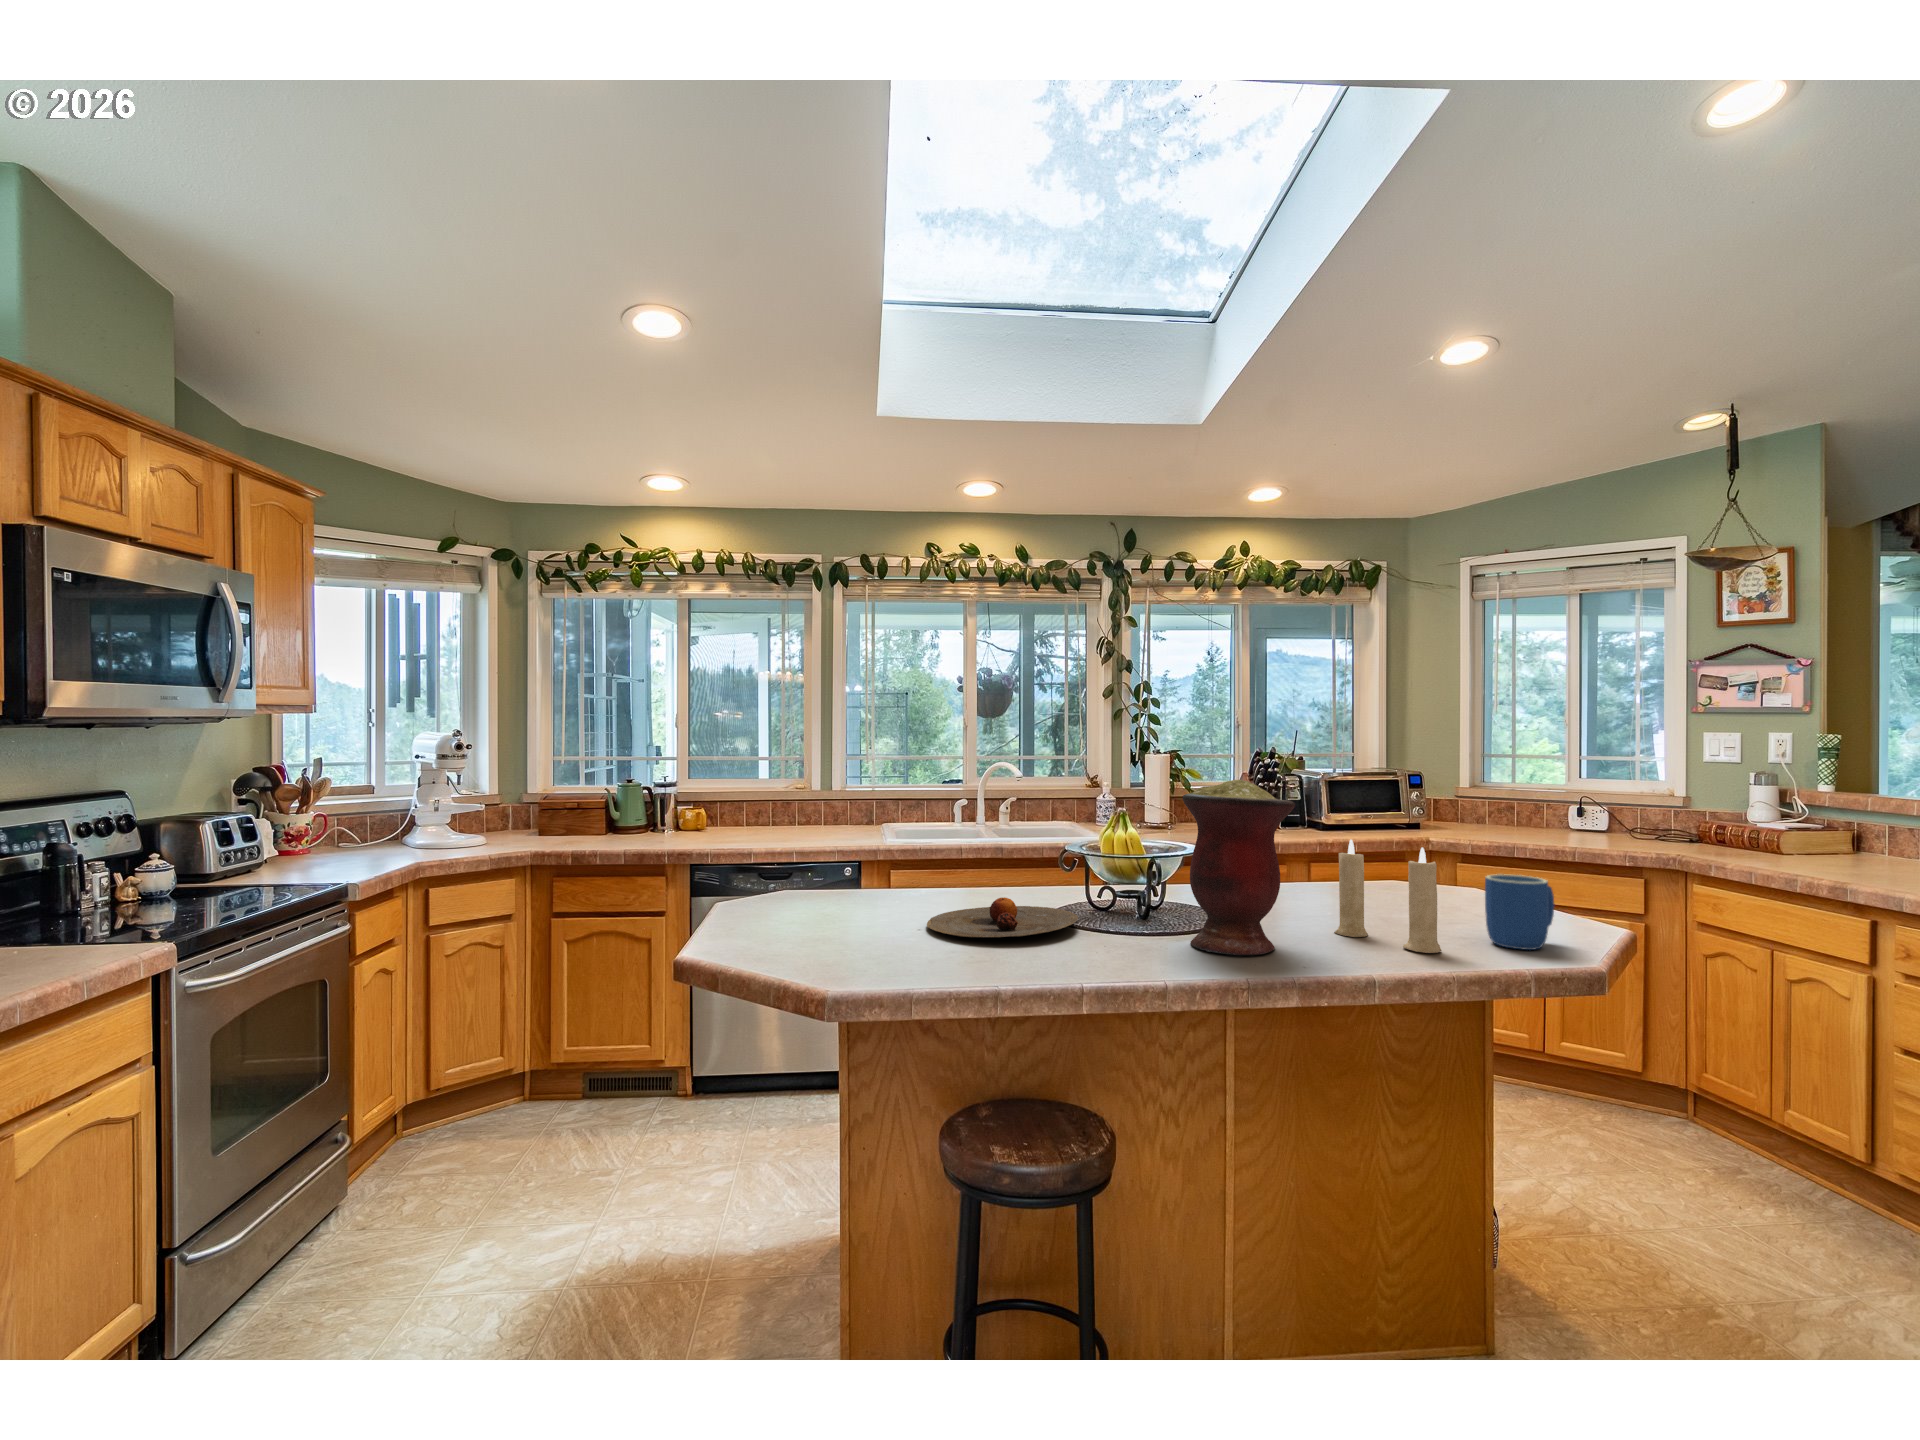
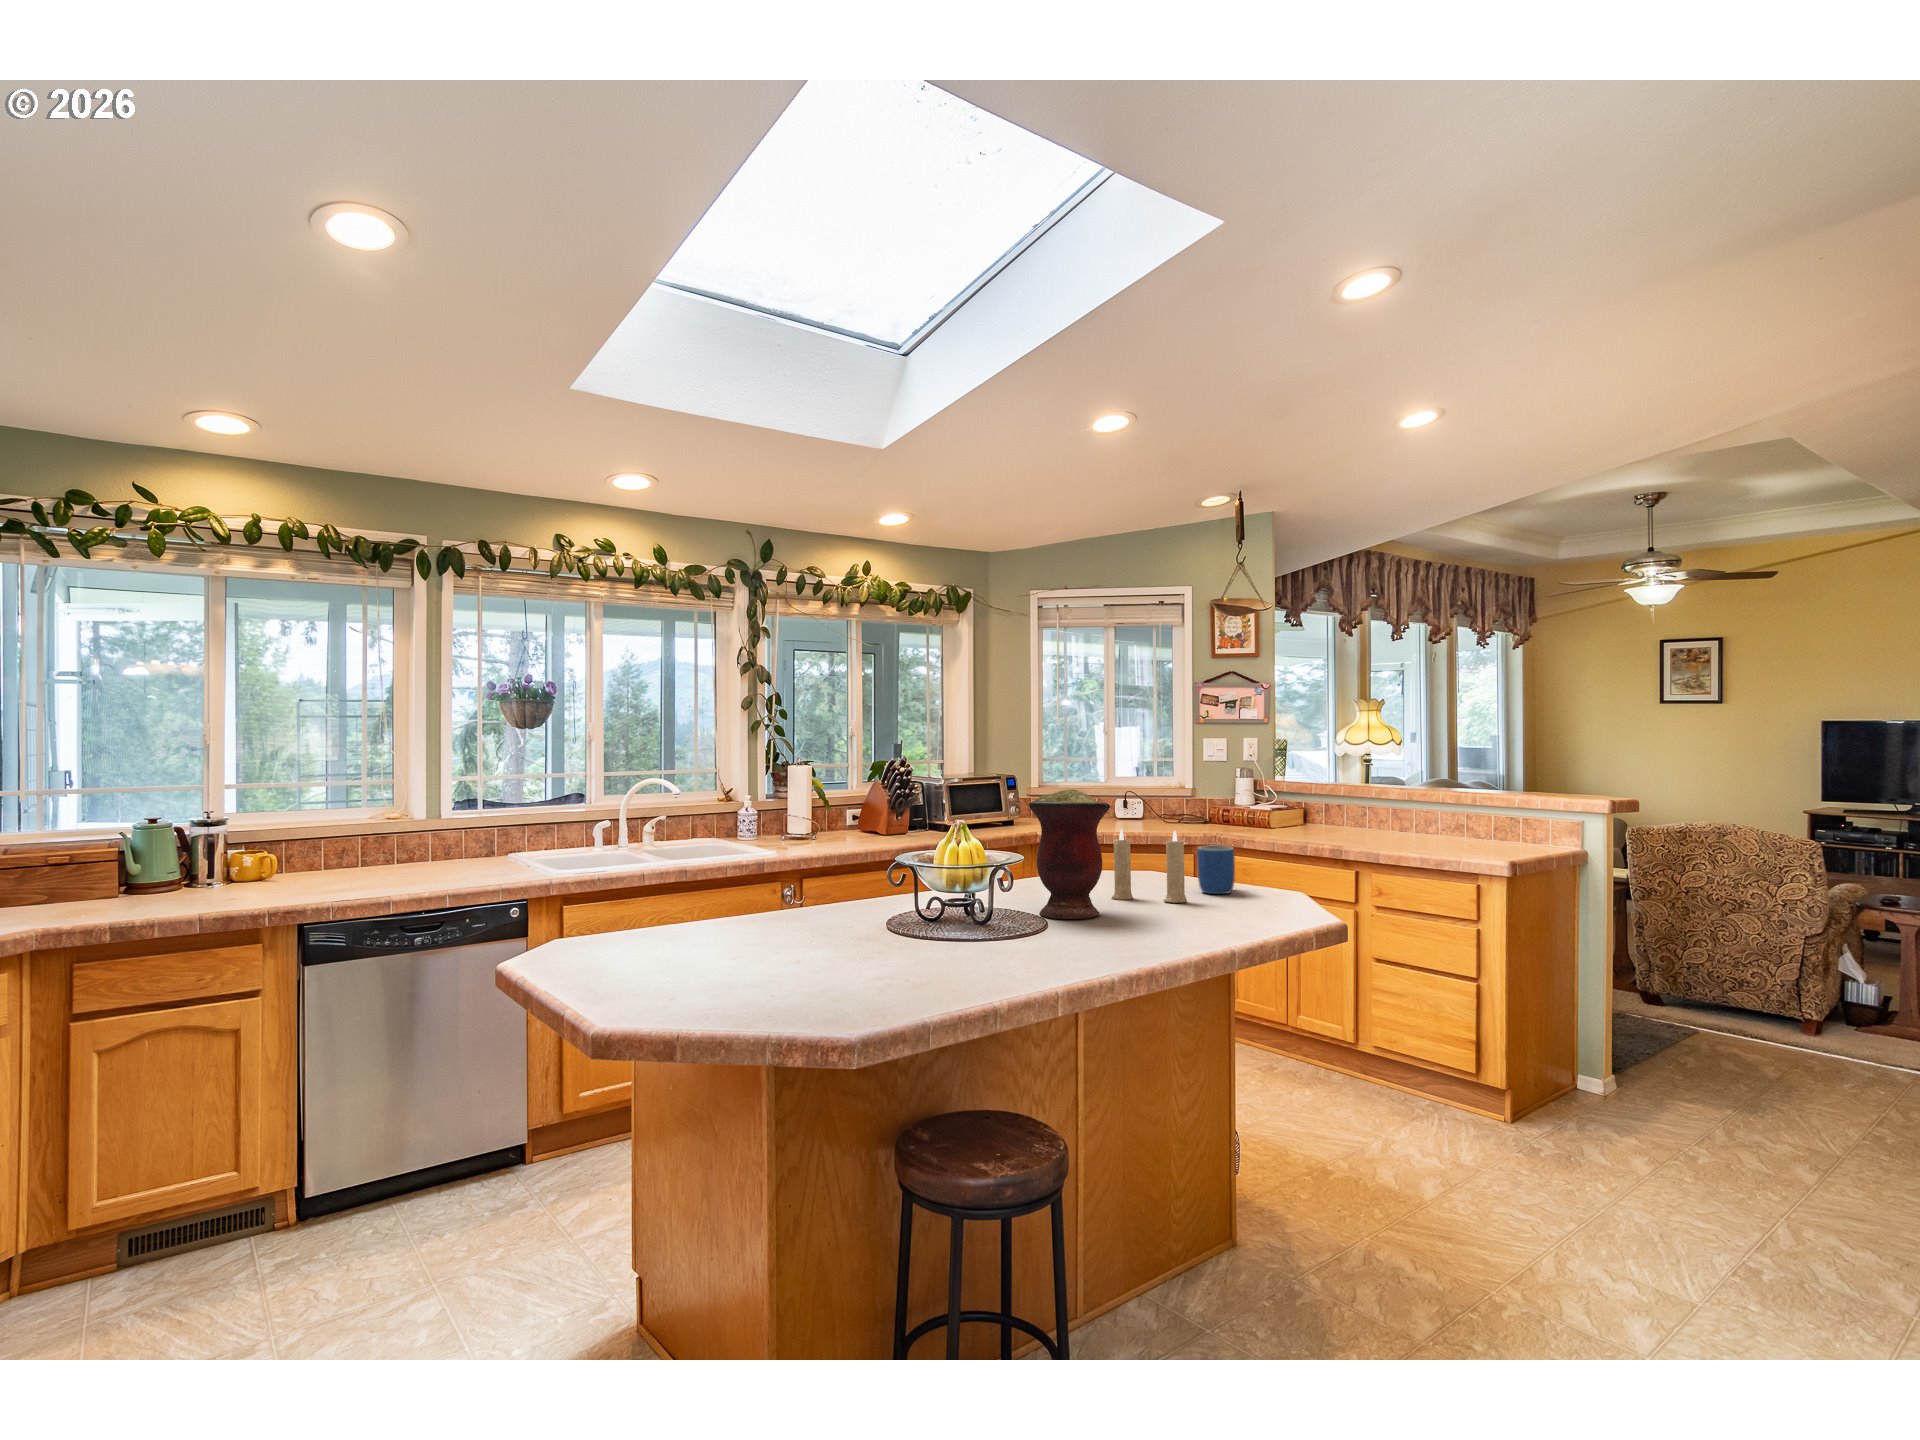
plate: present [927,897,1078,937] -> none [826,900,956,933]

